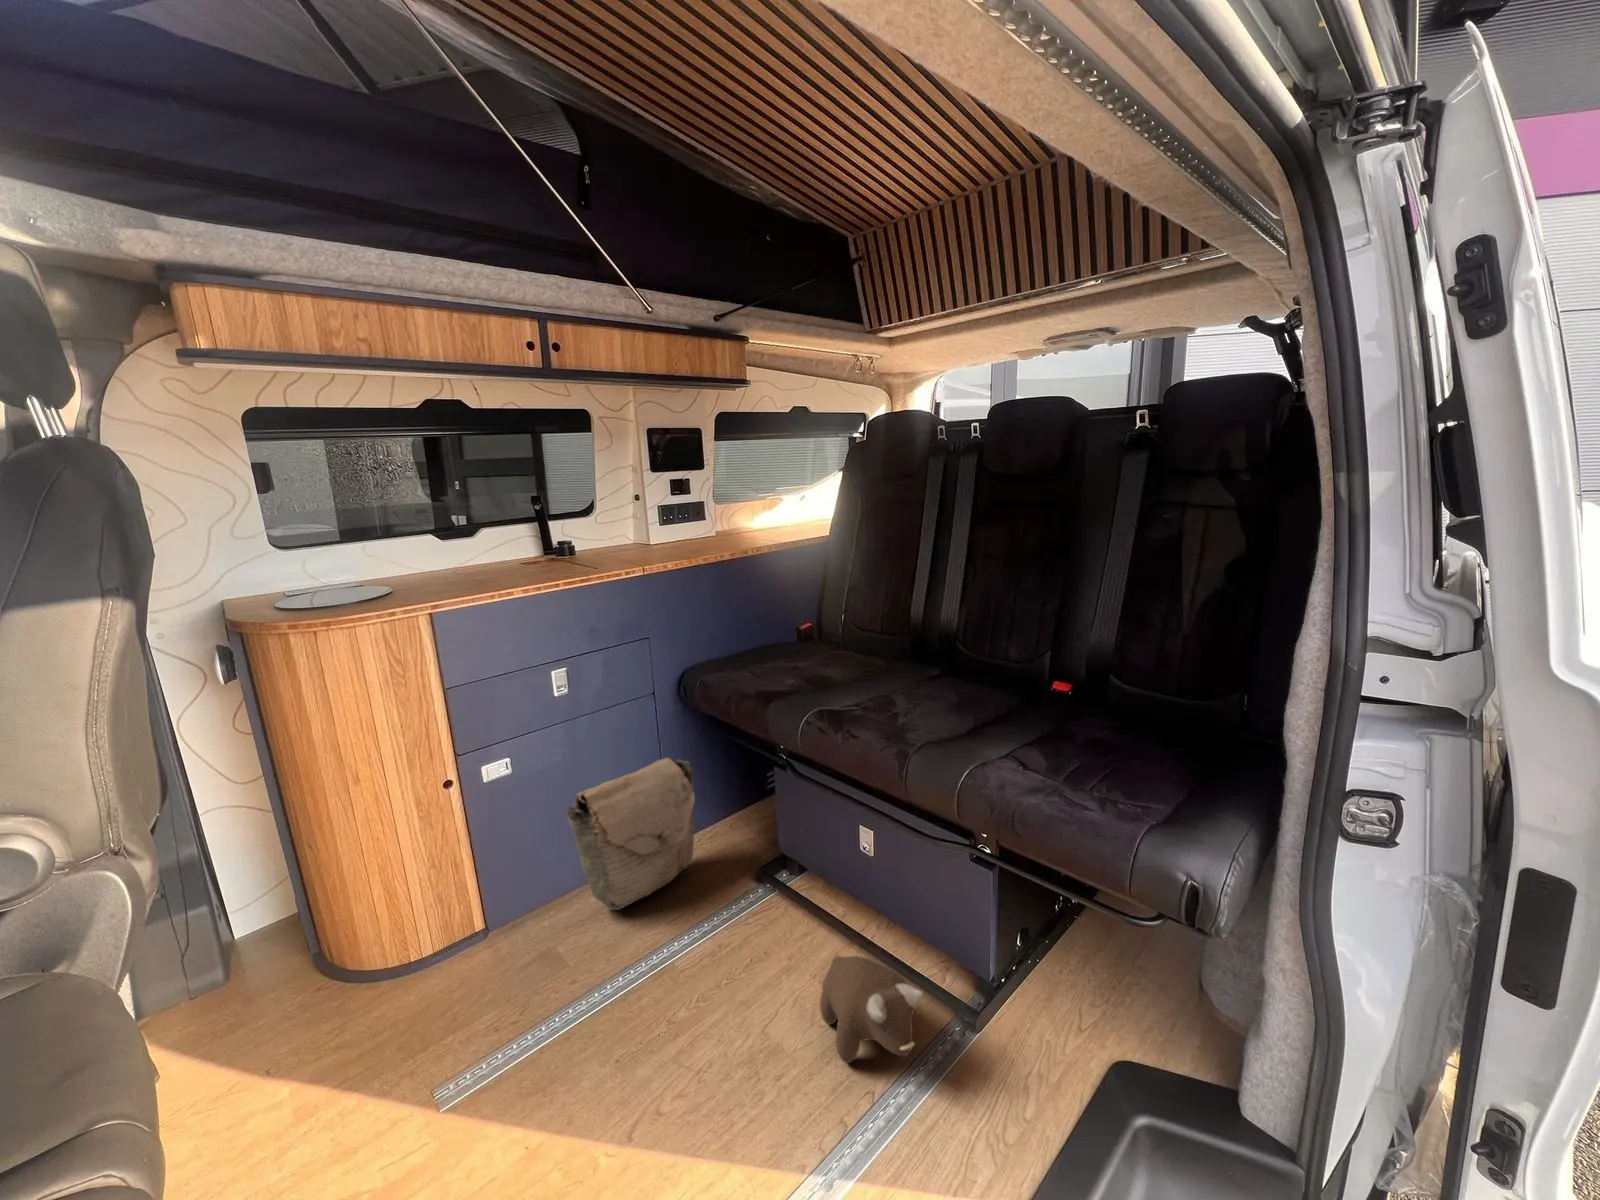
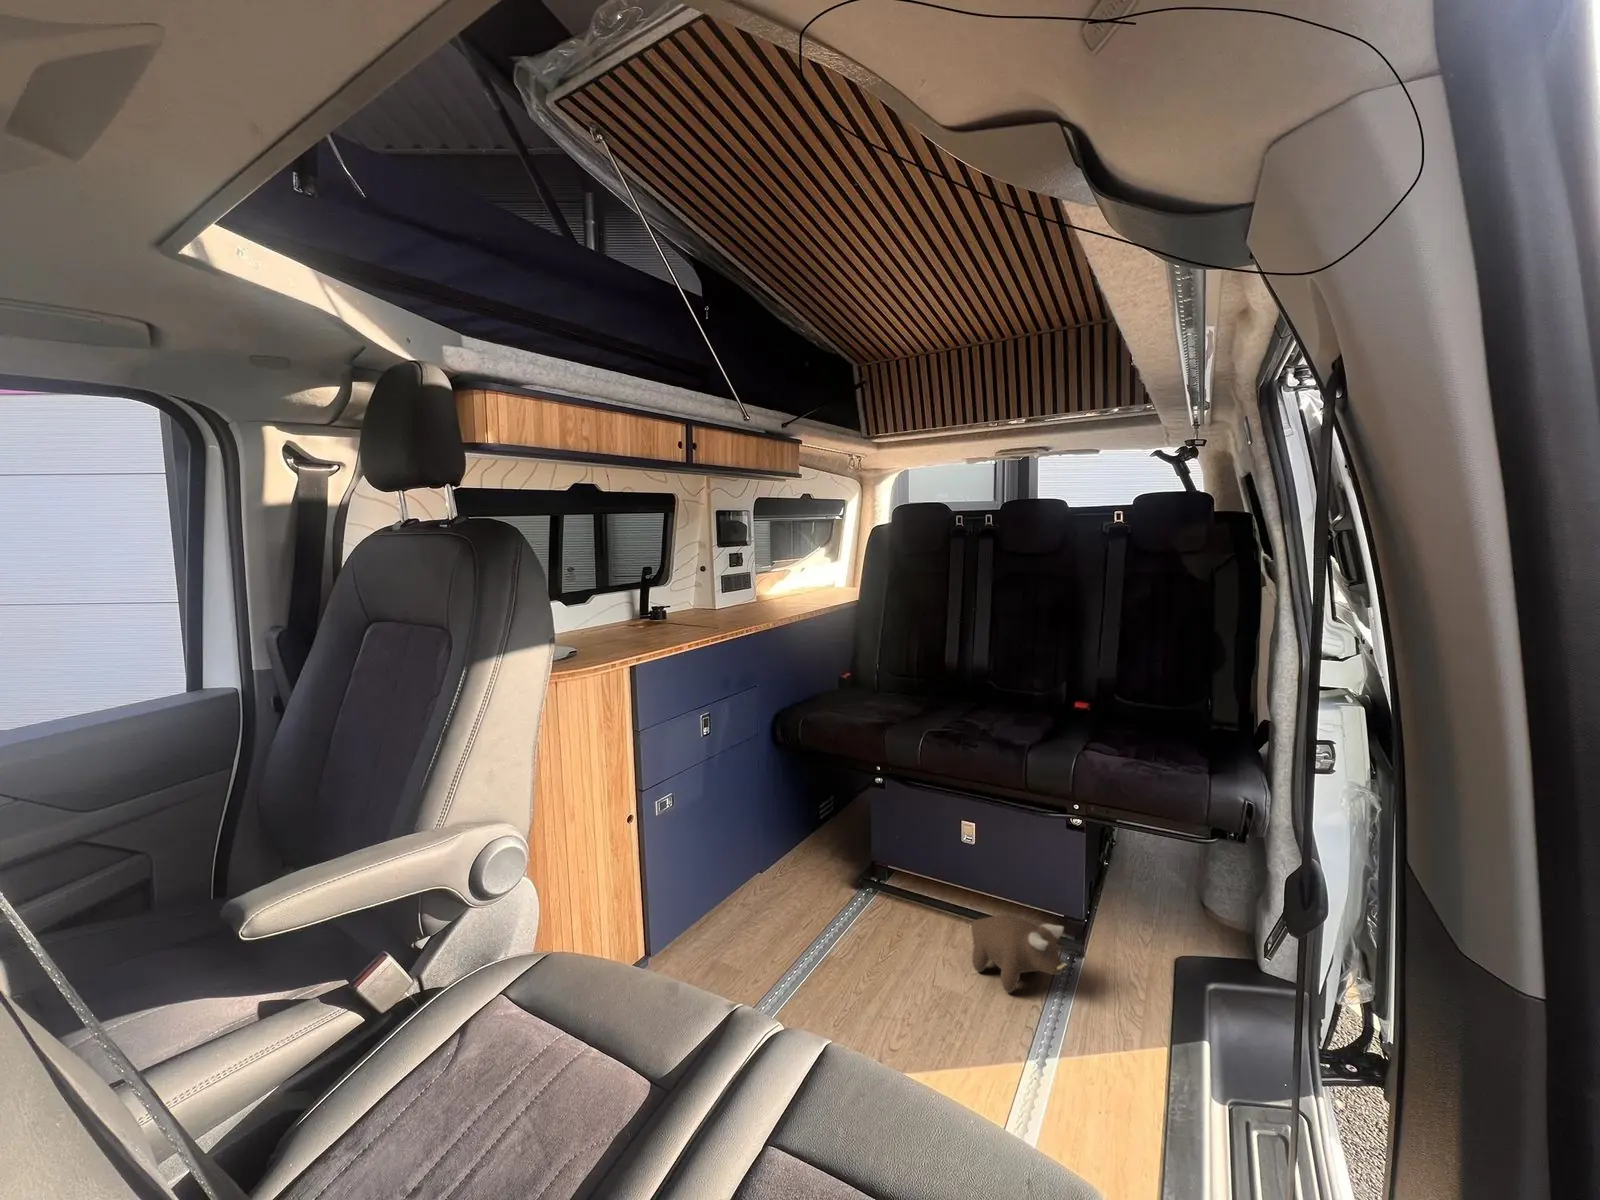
bag: present [567,758,695,910] -> none [721,788,806,920]

